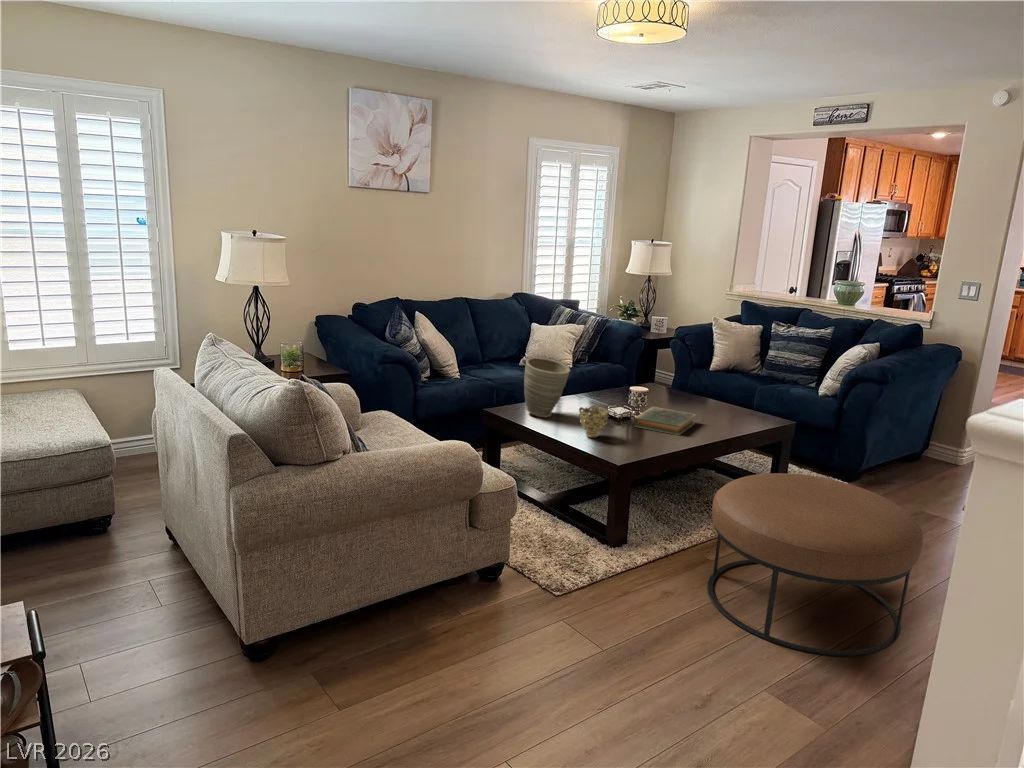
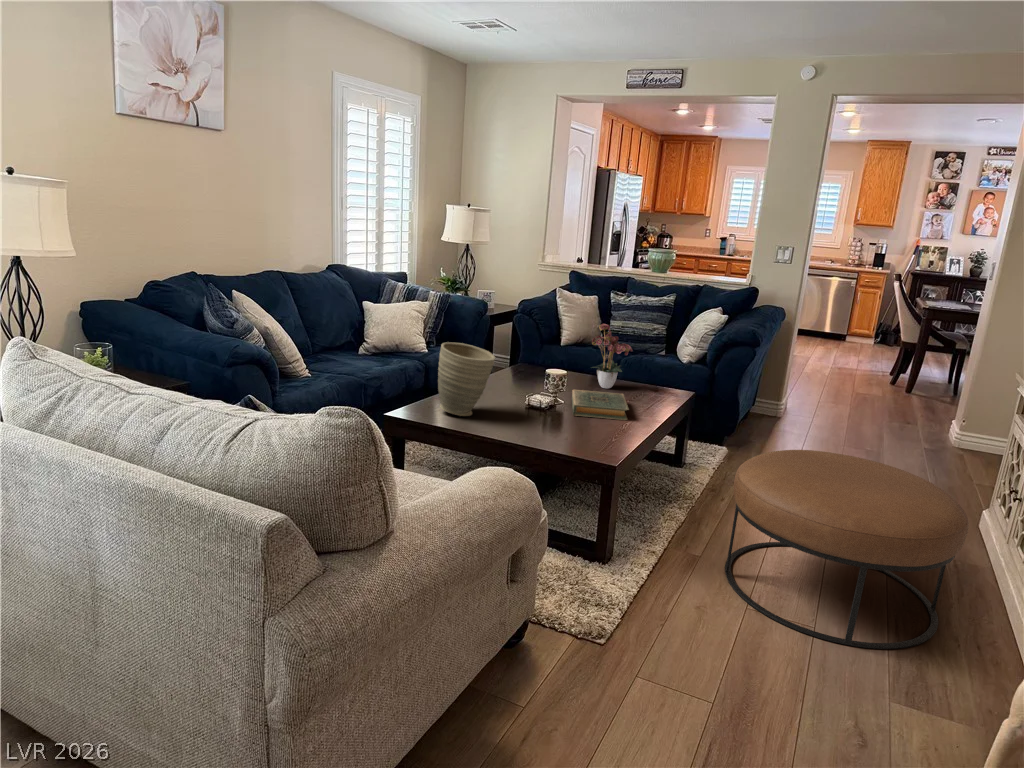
flower arrangement: none [686,349,726,411] -> present [592,324,632,389]
decorative bowl: present [579,406,609,438] -> none [532,396,569,436]

